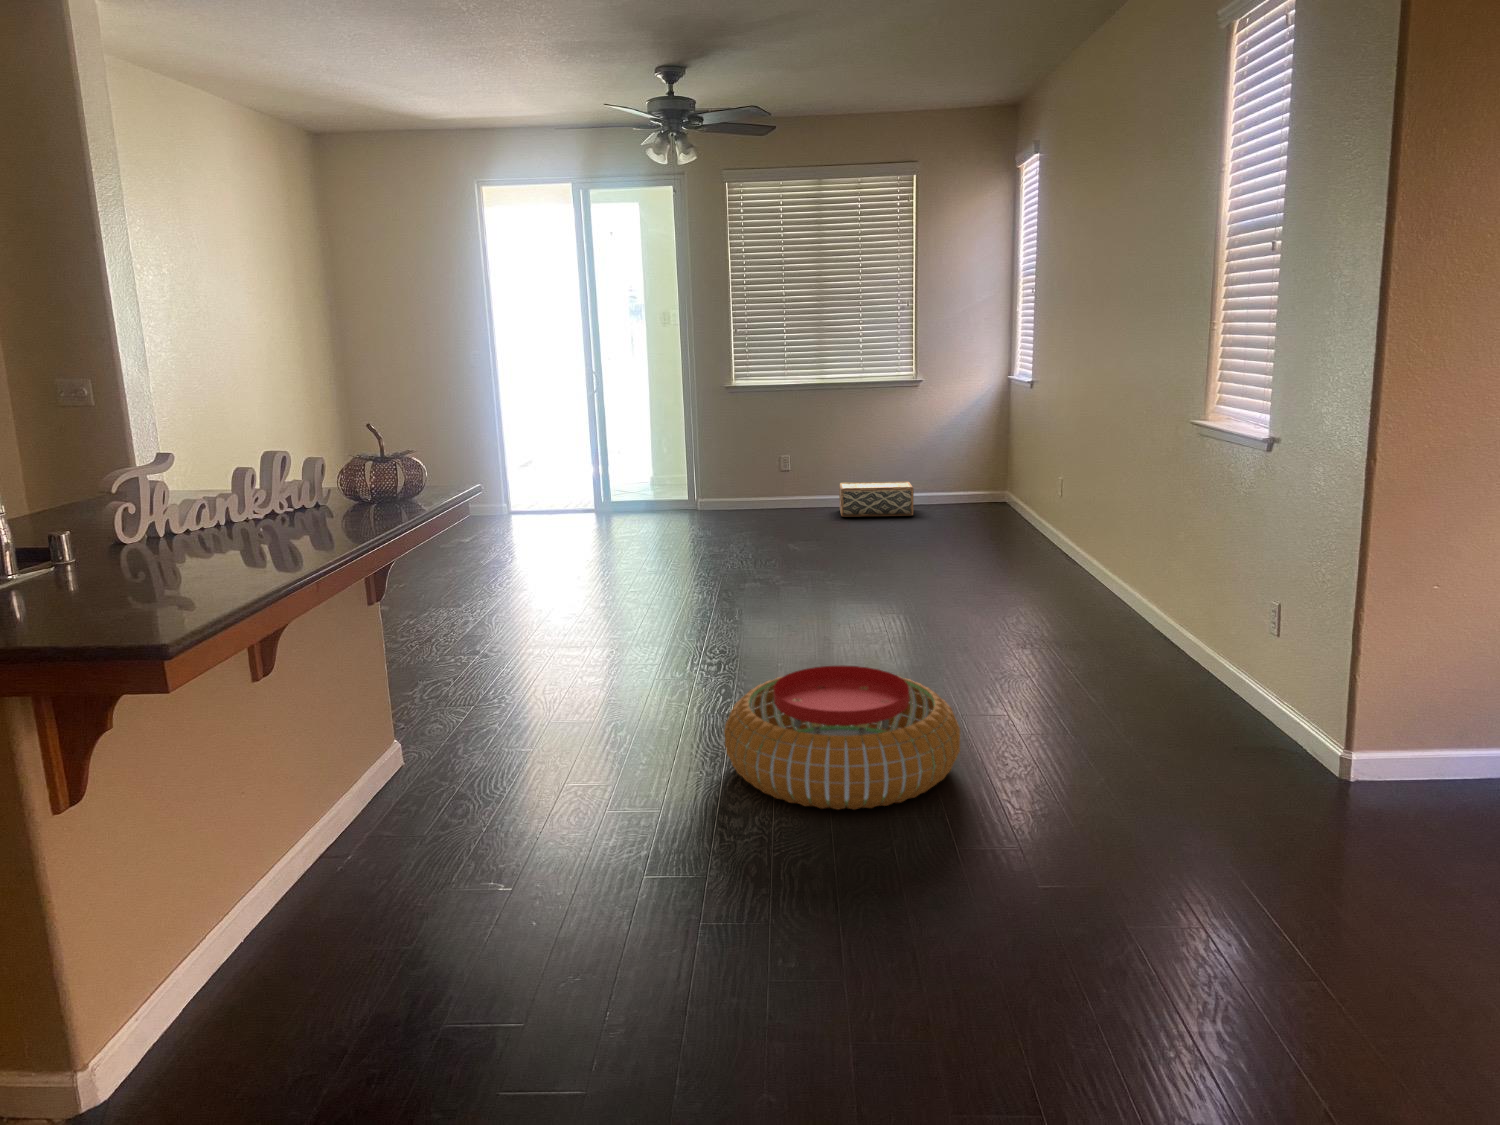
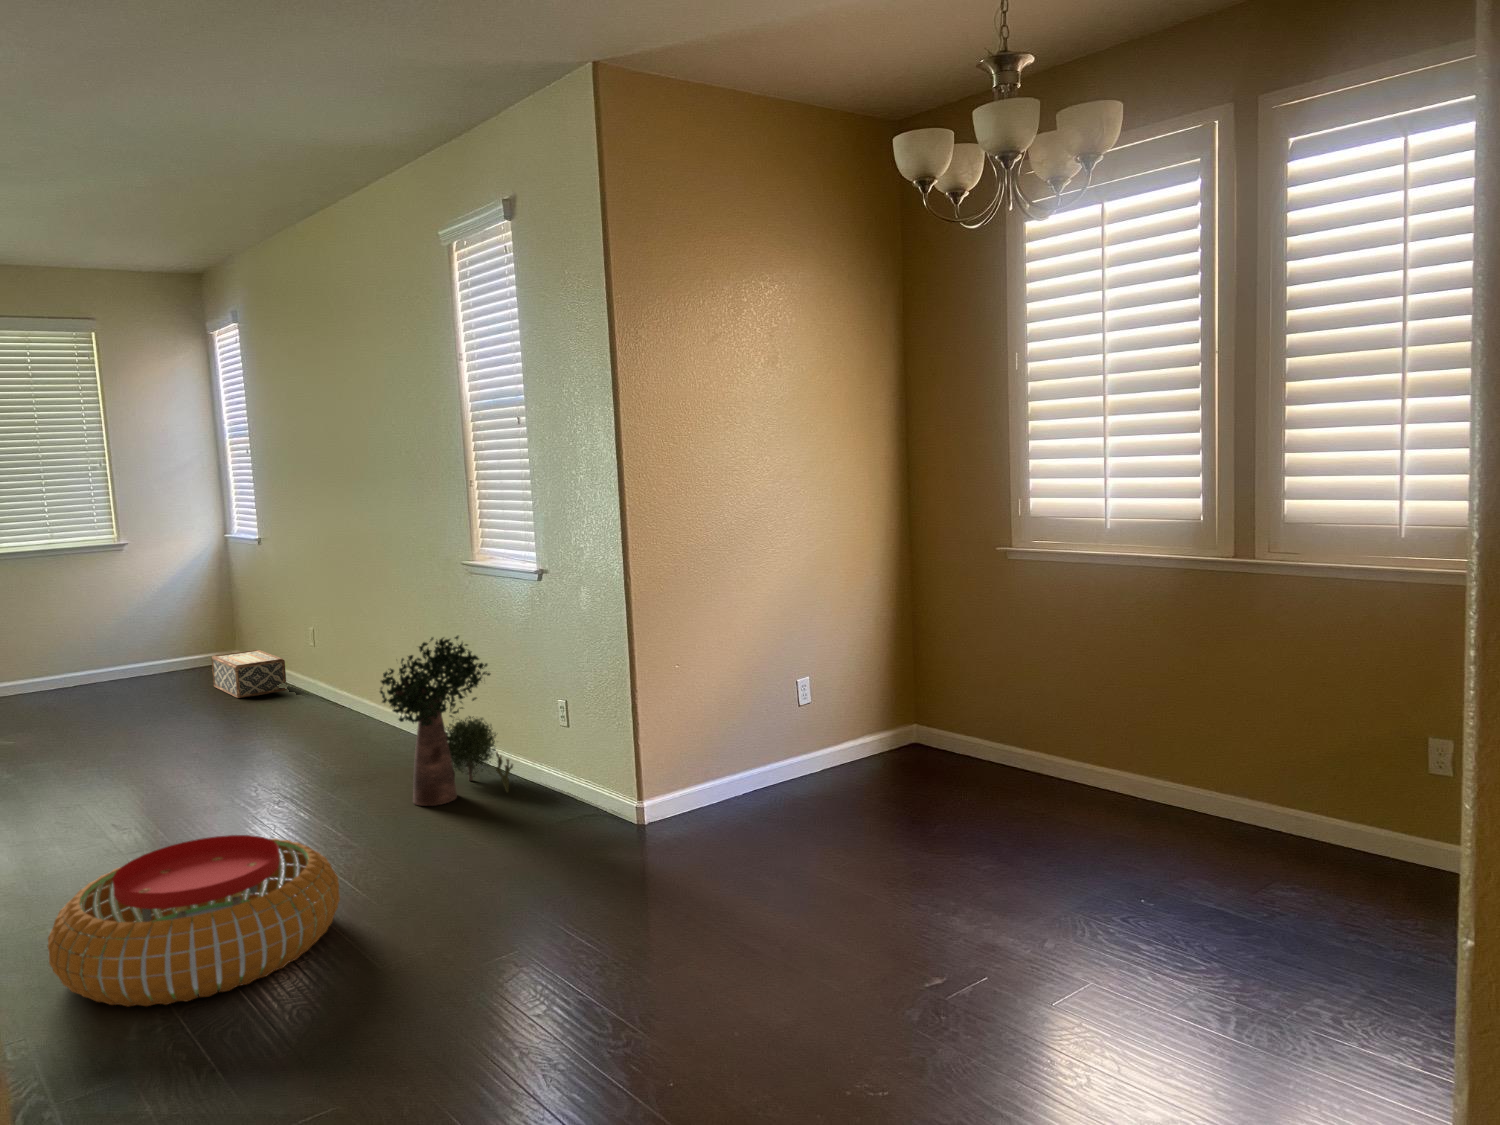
woven basket: present [839,481,914,517] -> present [211,650,287,698]
potted plant: none [1070,505,1209,696] -> present [380,636,513,806]

